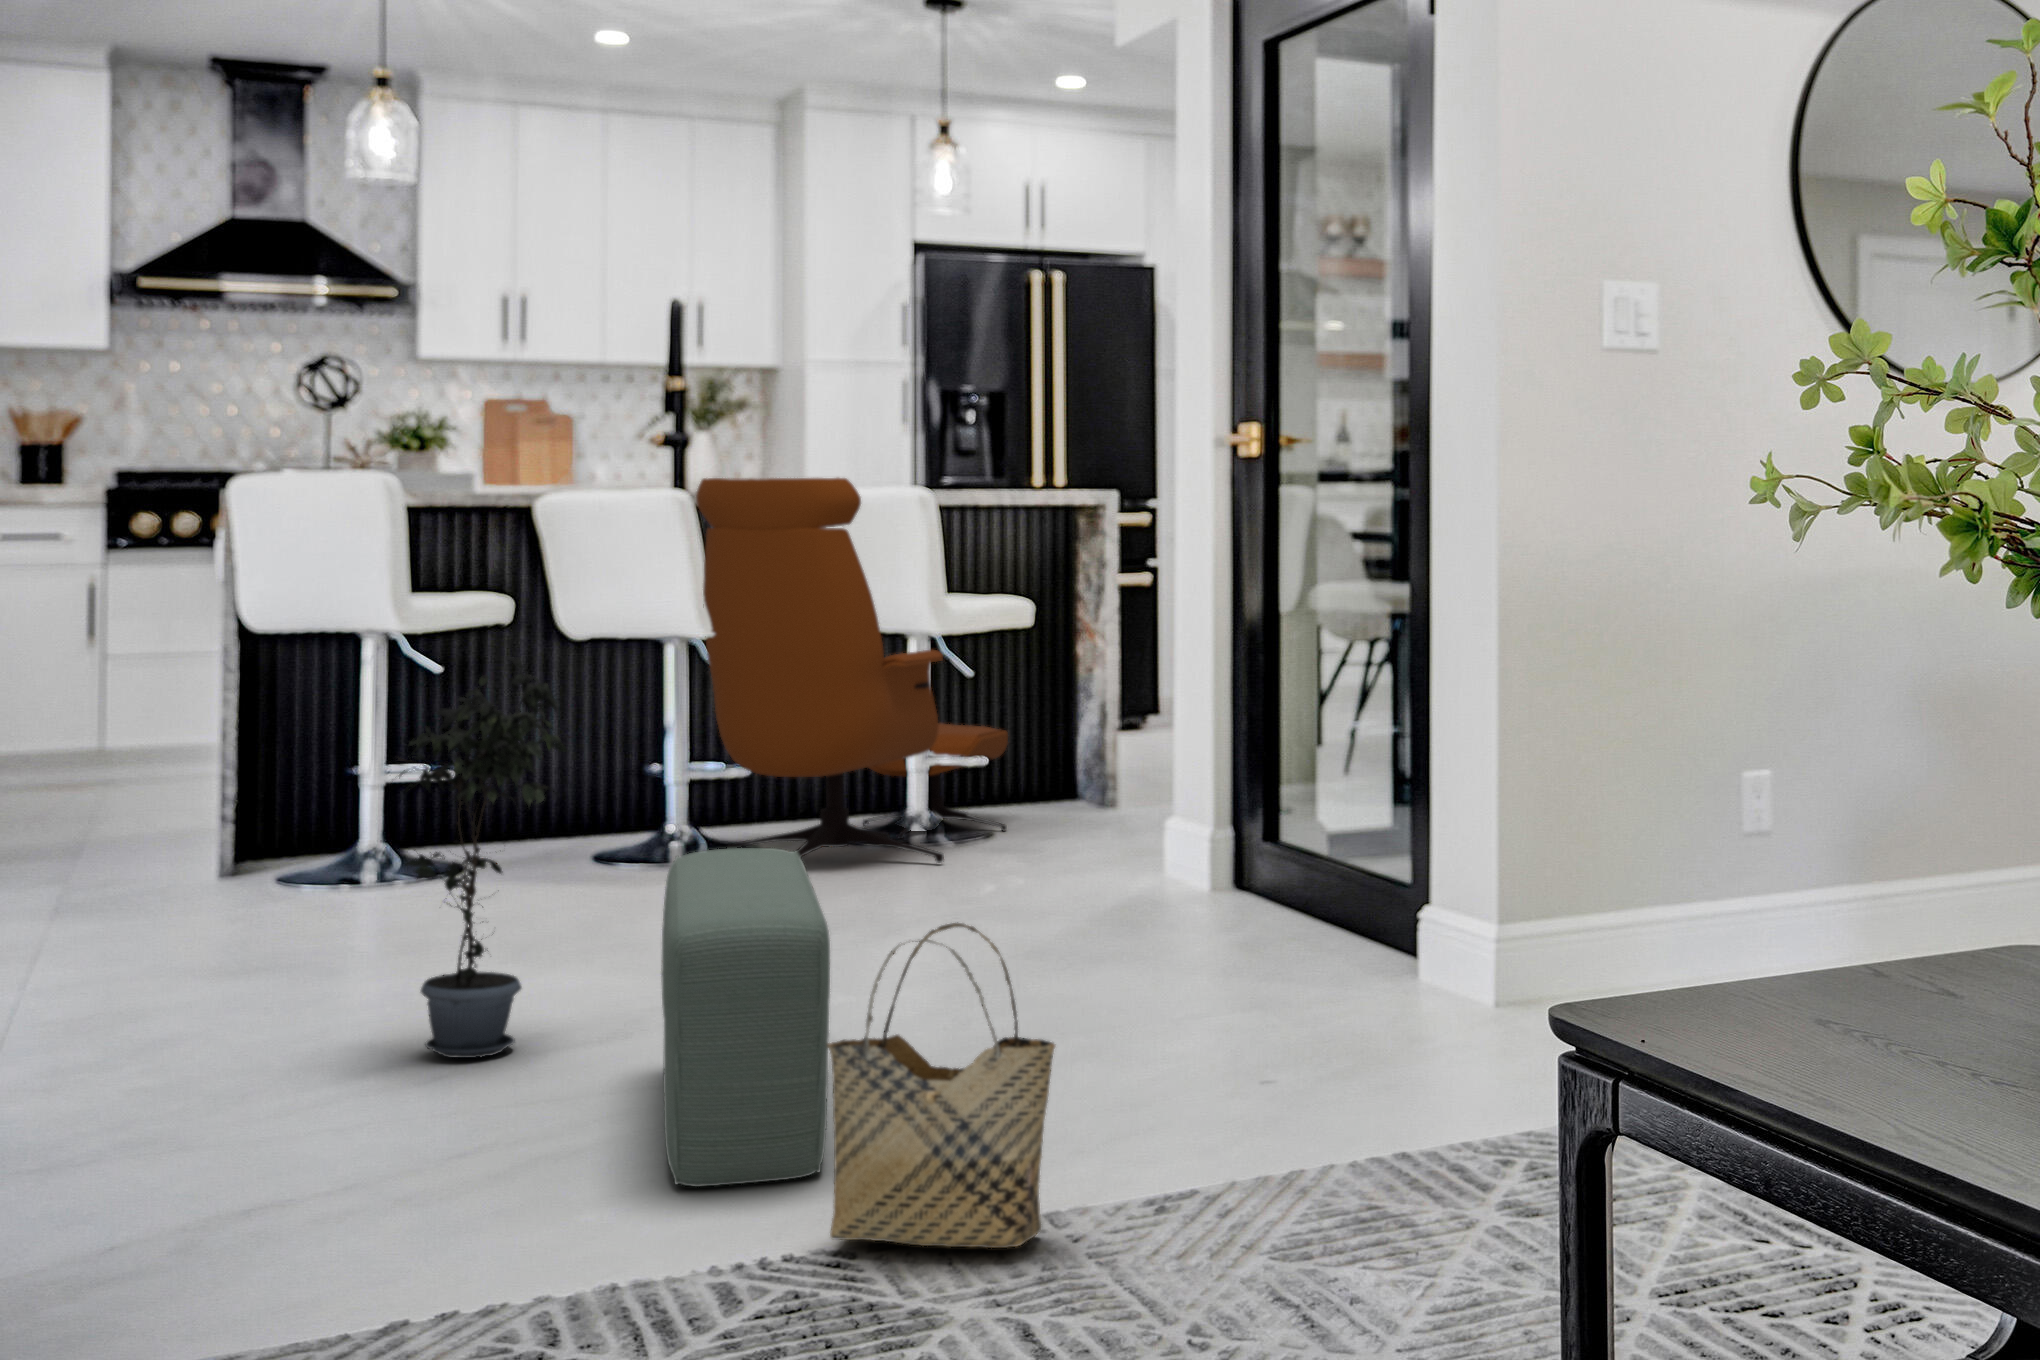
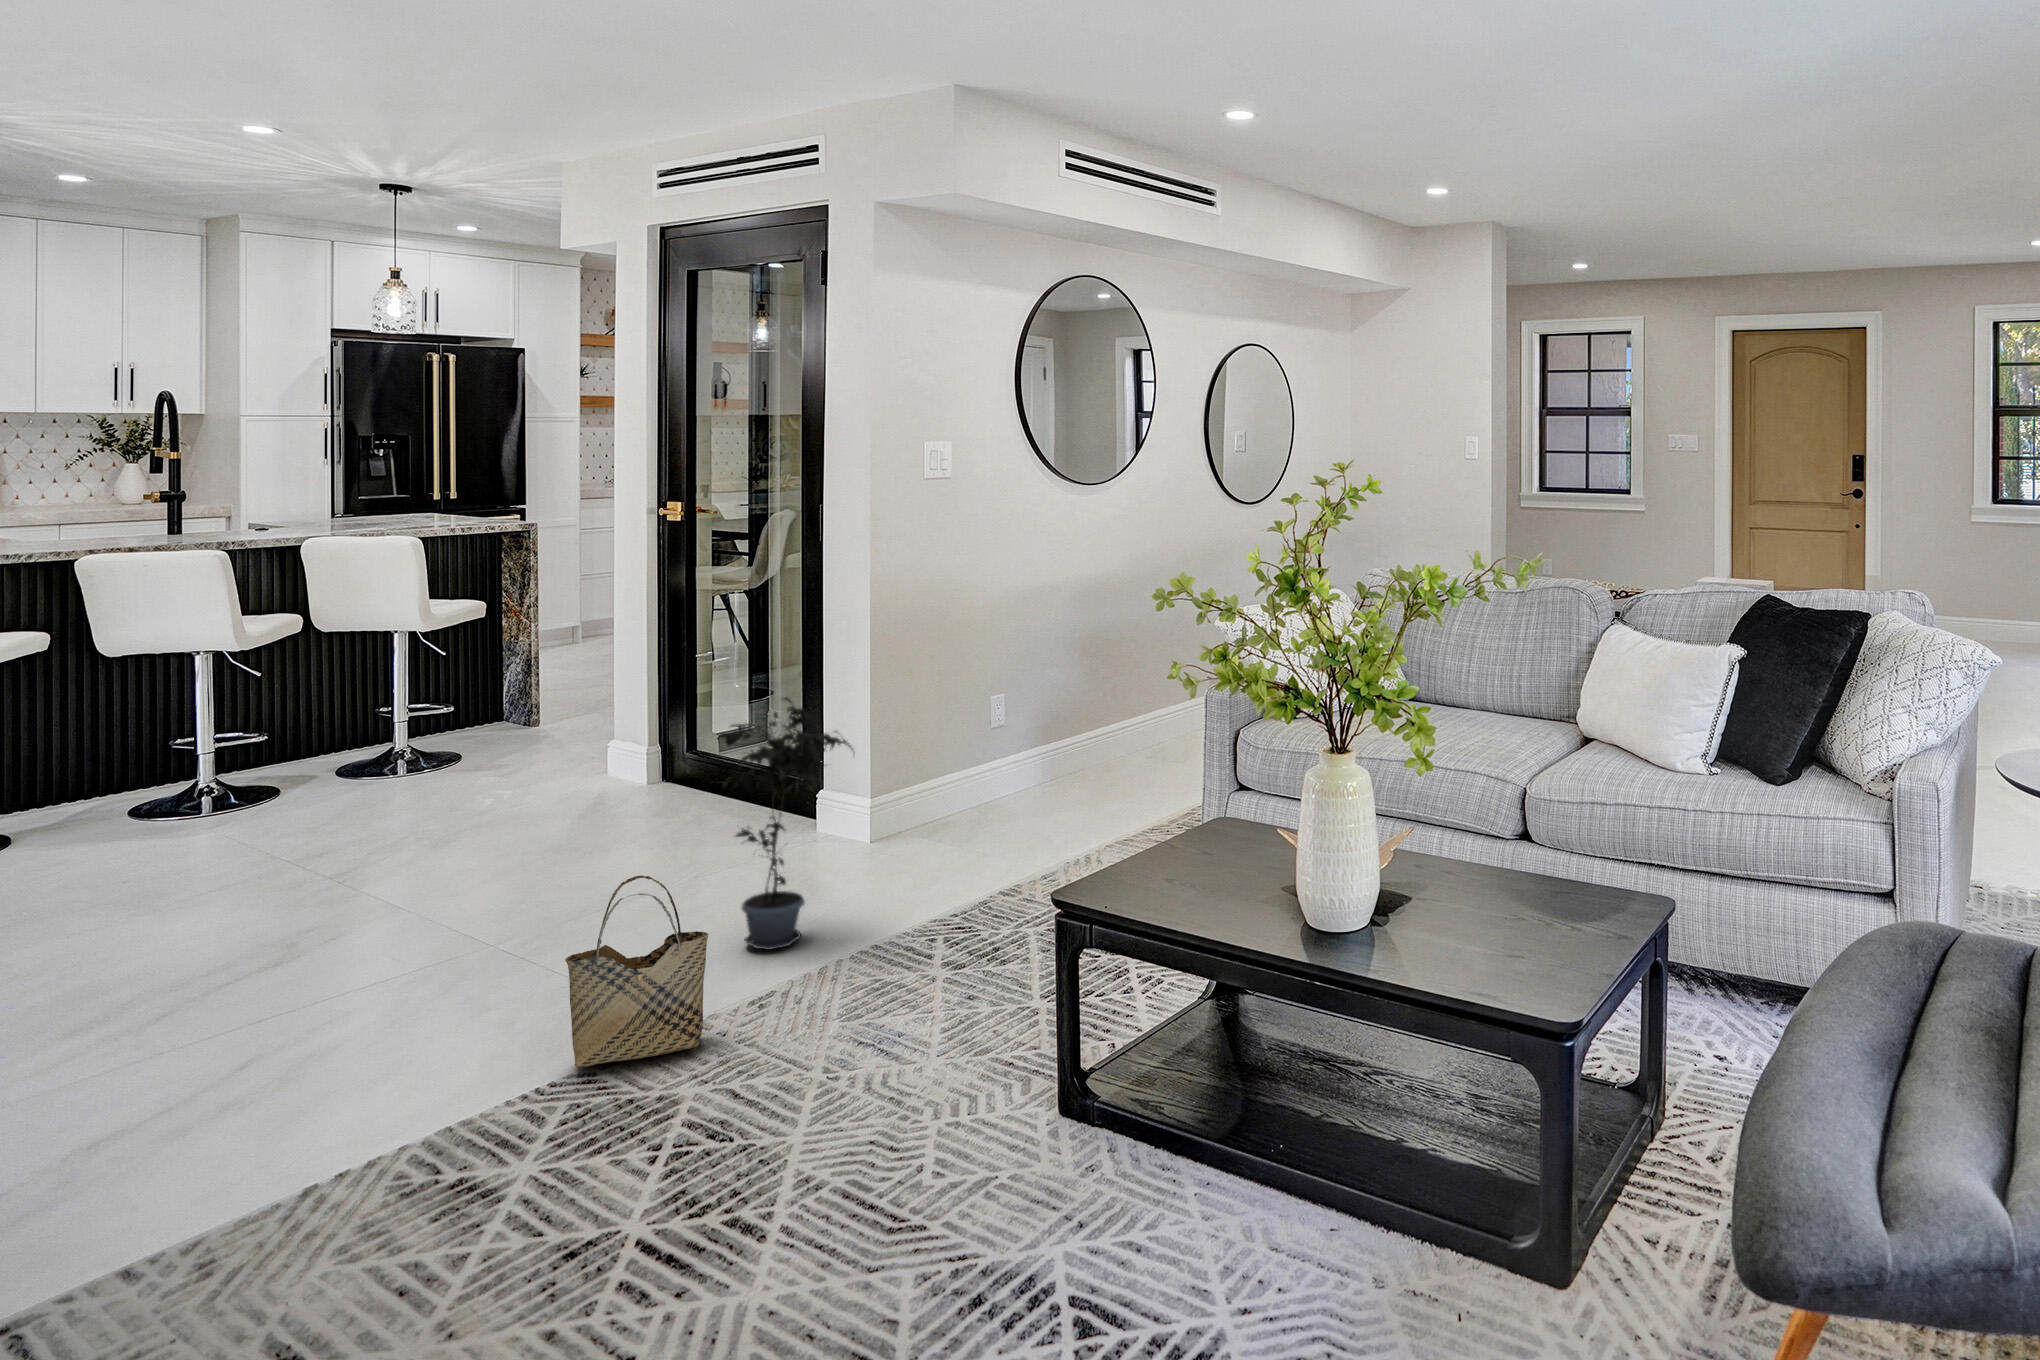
lounge chair: present [696,478,1008,863] -> none [225,540,463,811]
potted plant: present [388,657,570,1058] -> present [720,698,855,950]
pouf: present [661,848,830,1187] -> none [351,827,530,1057]

